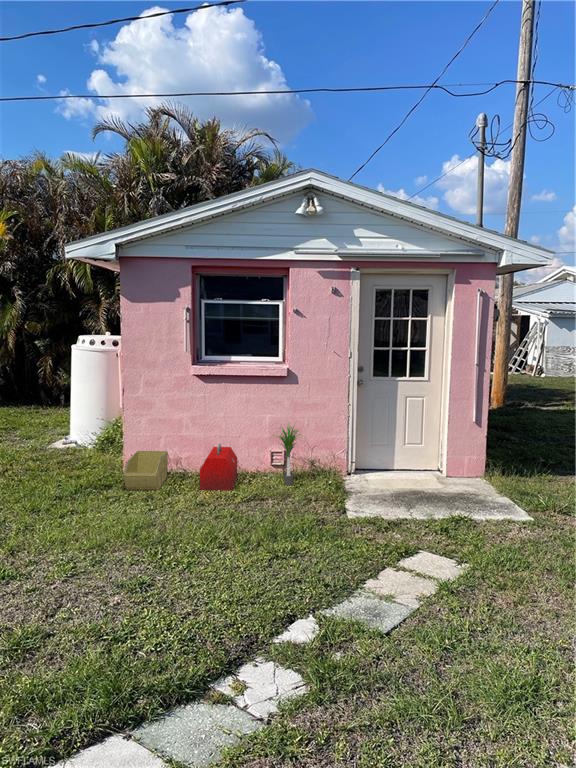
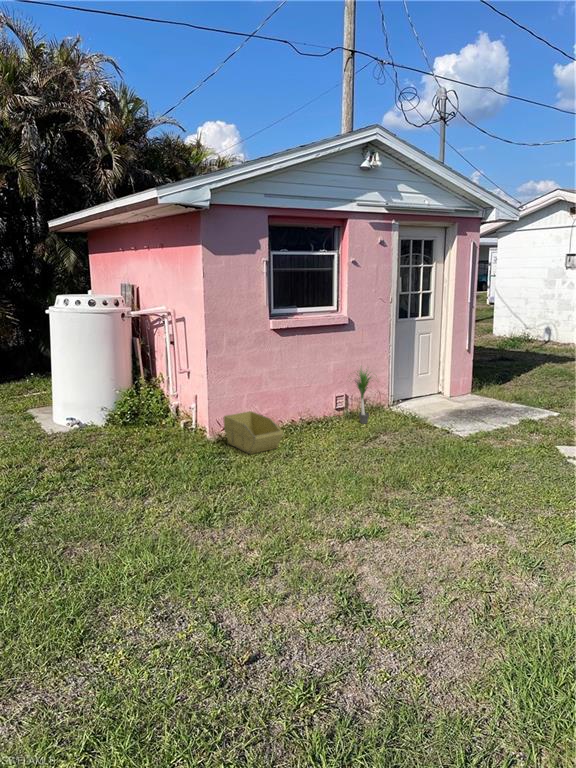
toolbox: present [200,444,237,491] -> none [286,395,338,441]

